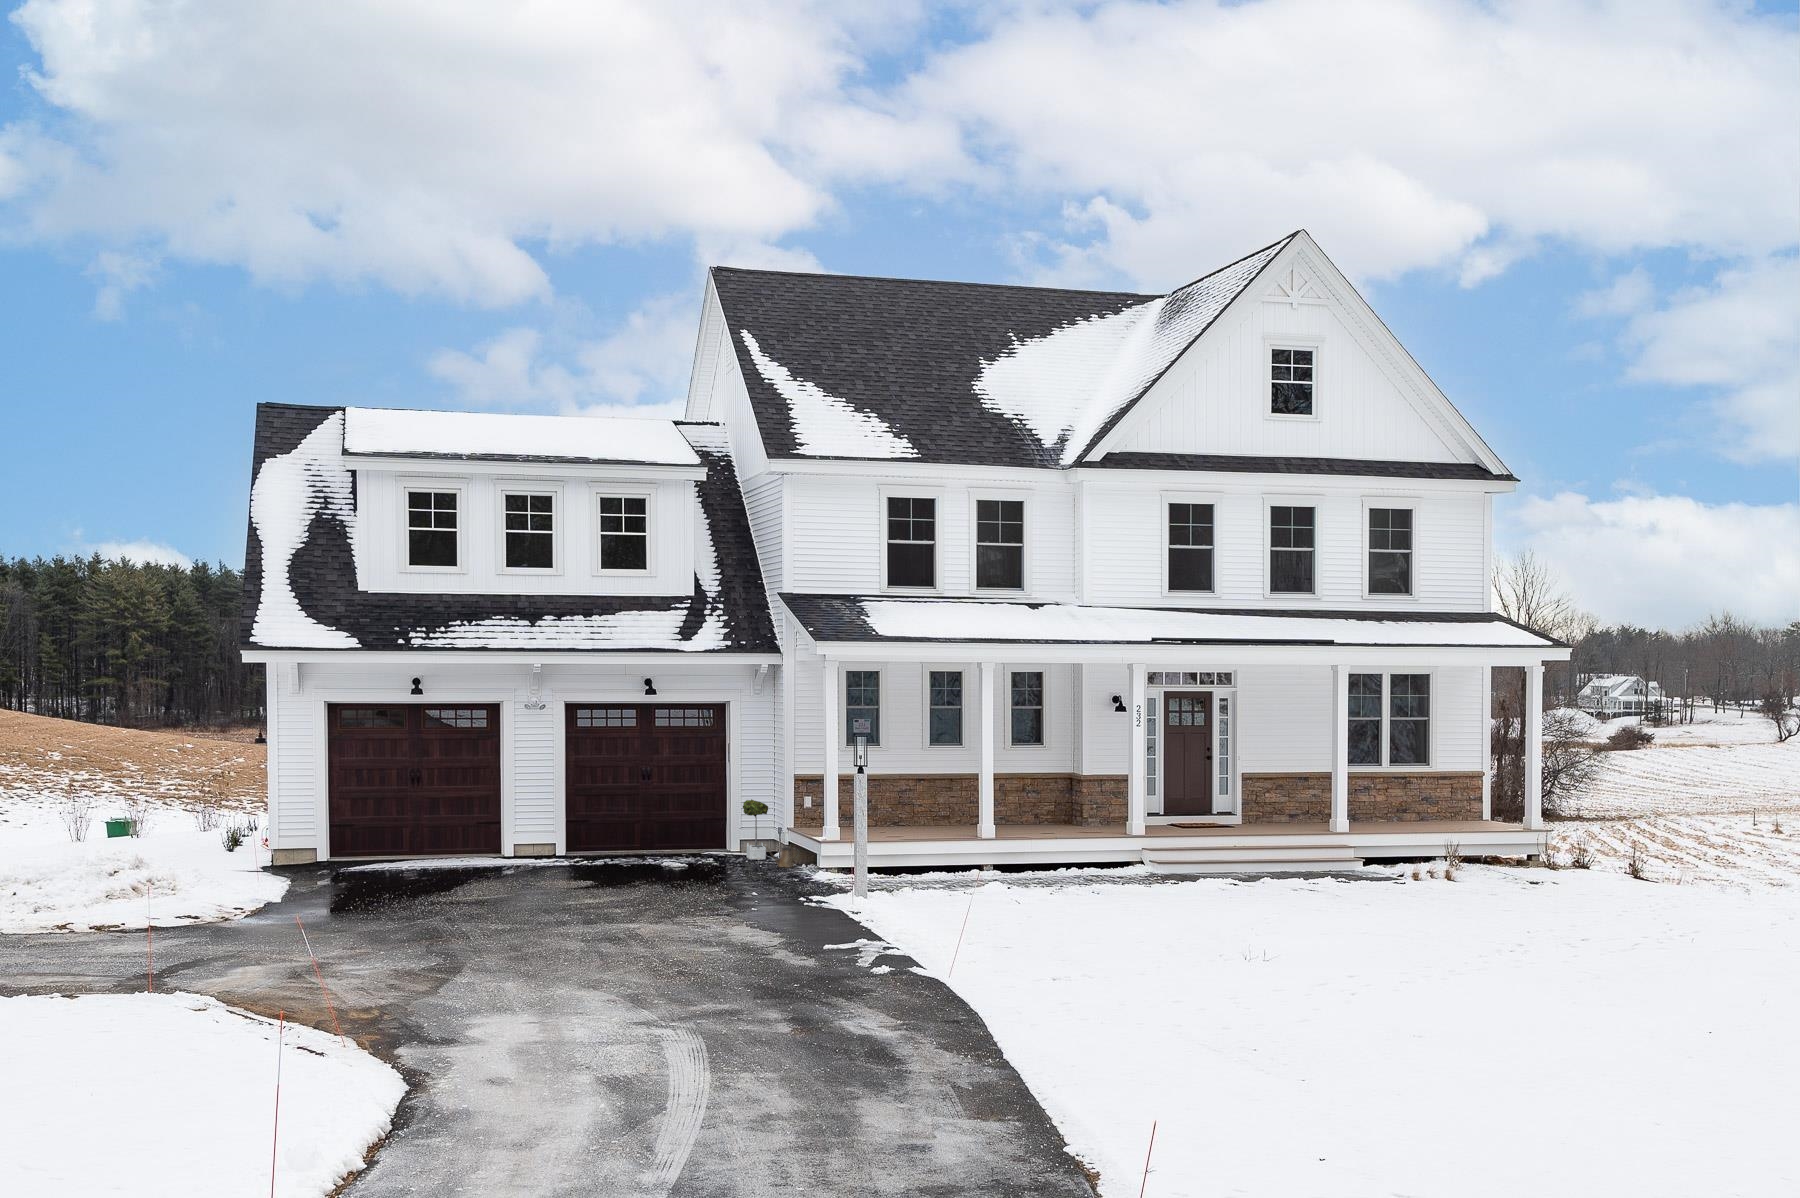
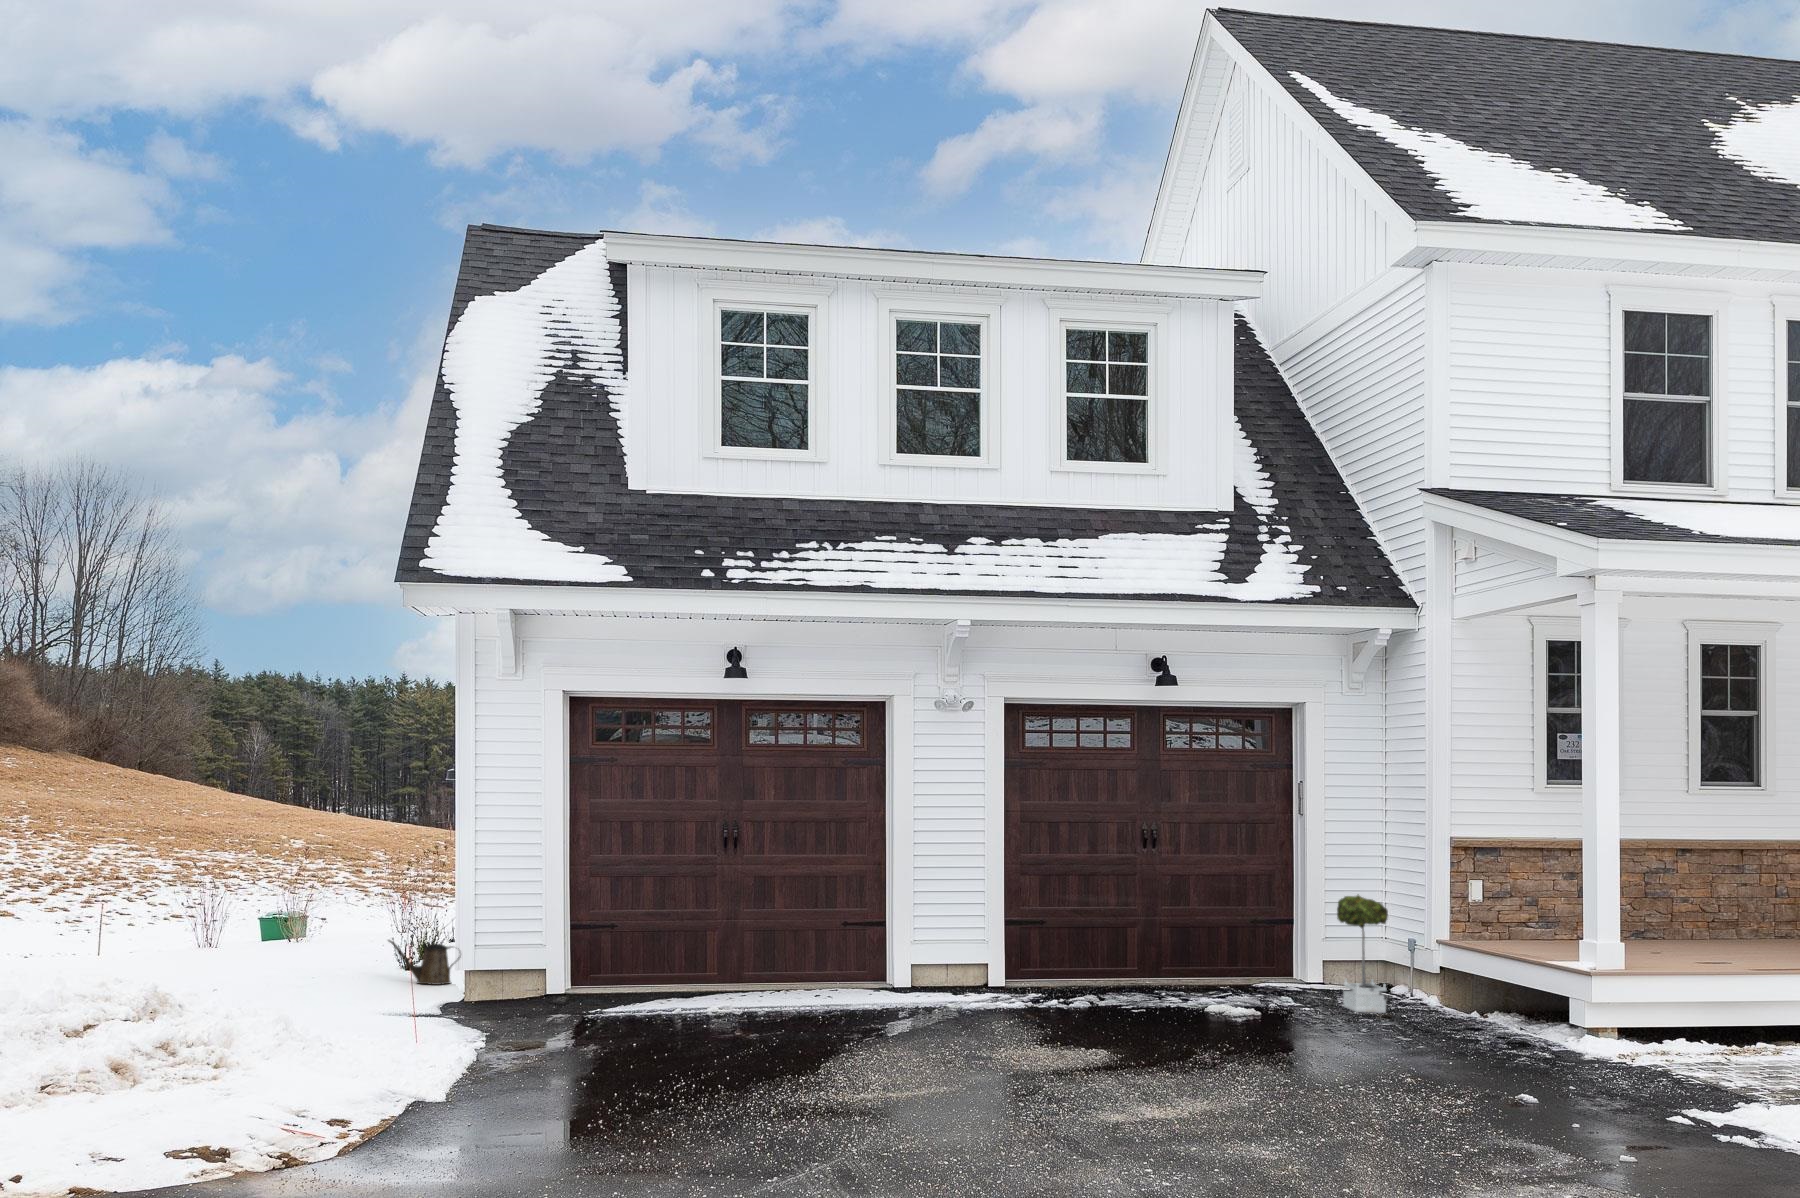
watering can: present [768,847,798,868] -> present [388,940,461,985]

